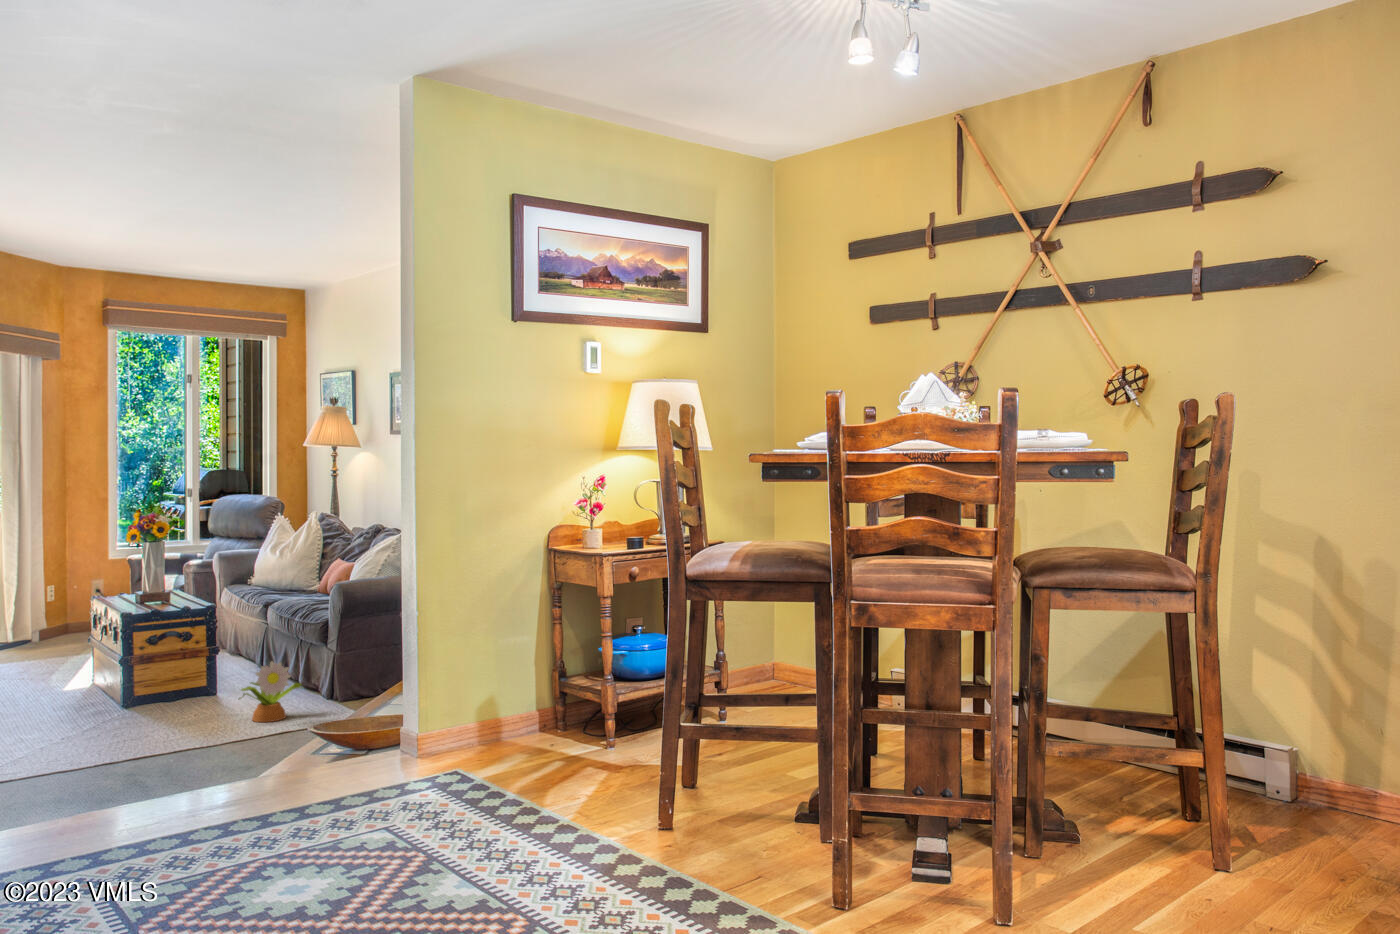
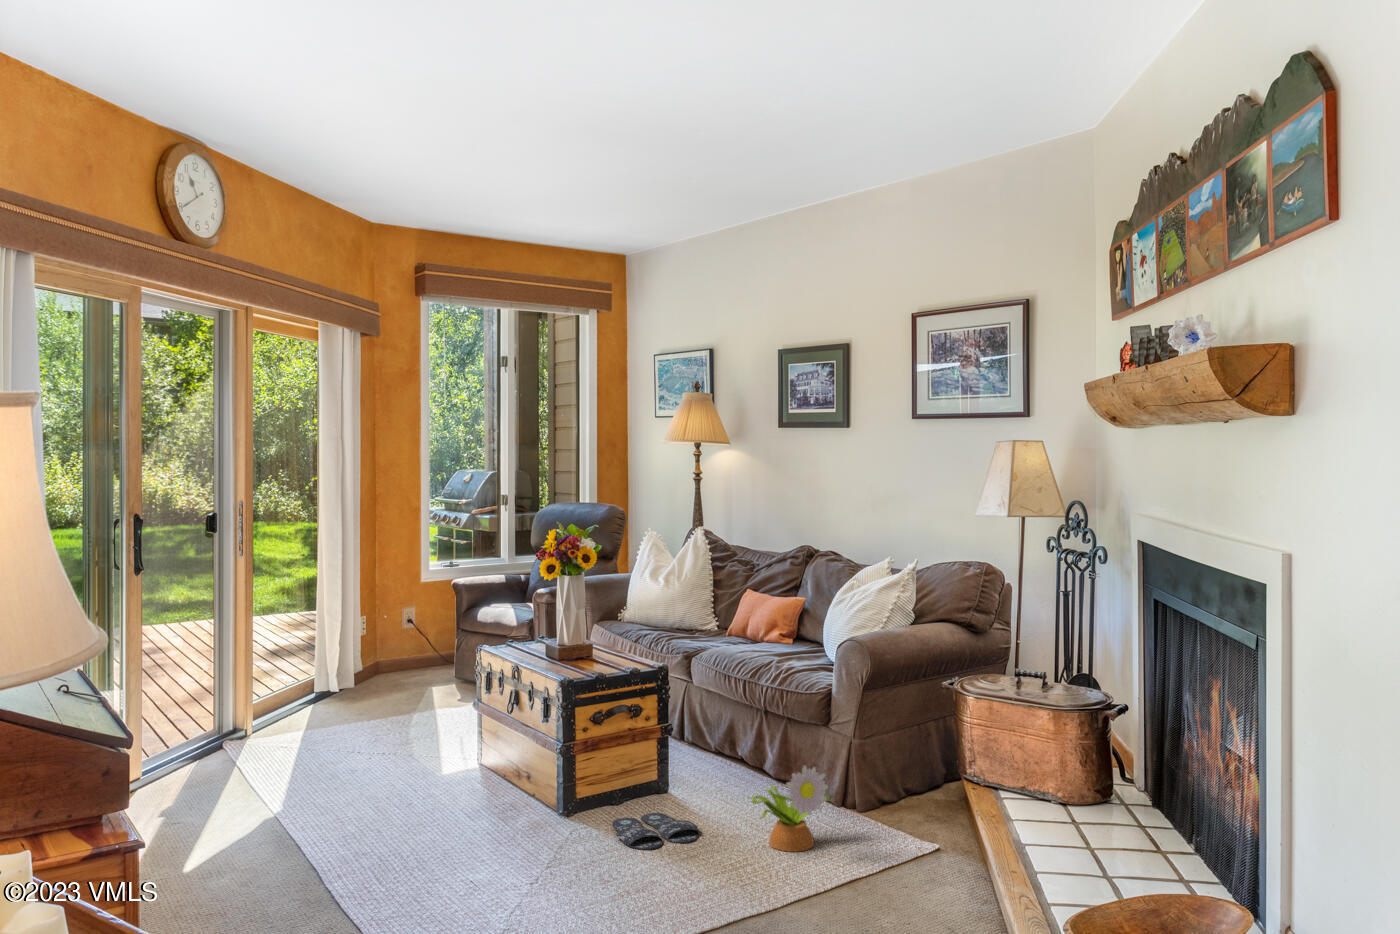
slippers: none [143,706,208,725] -> present [612,813,699,850]

